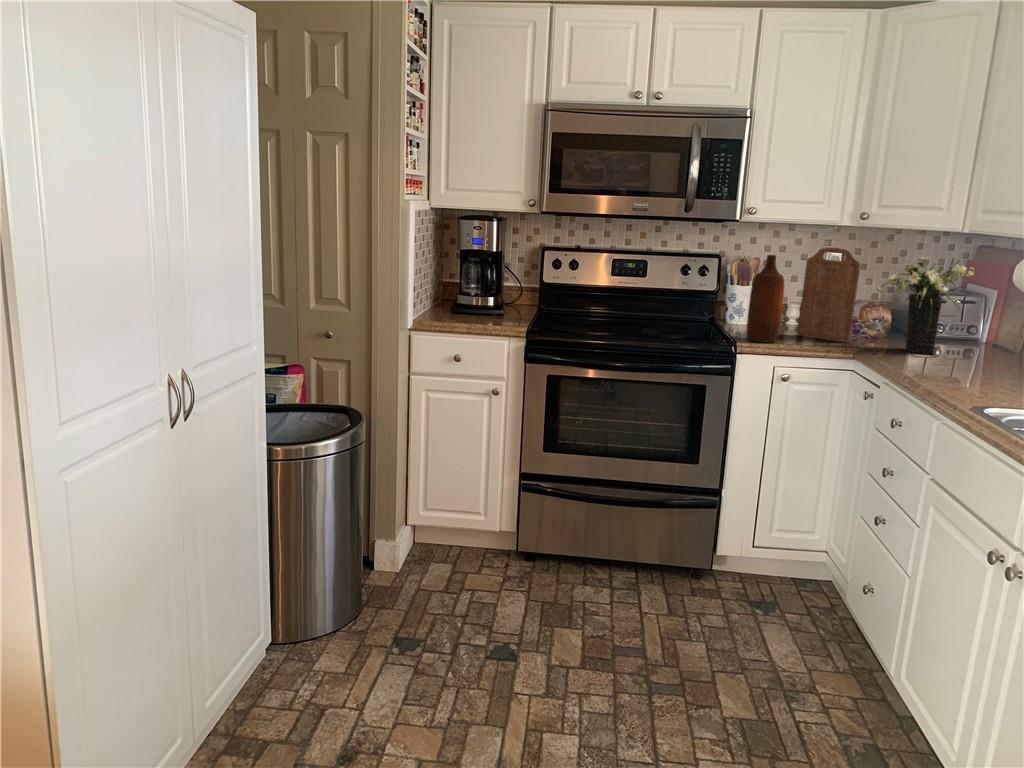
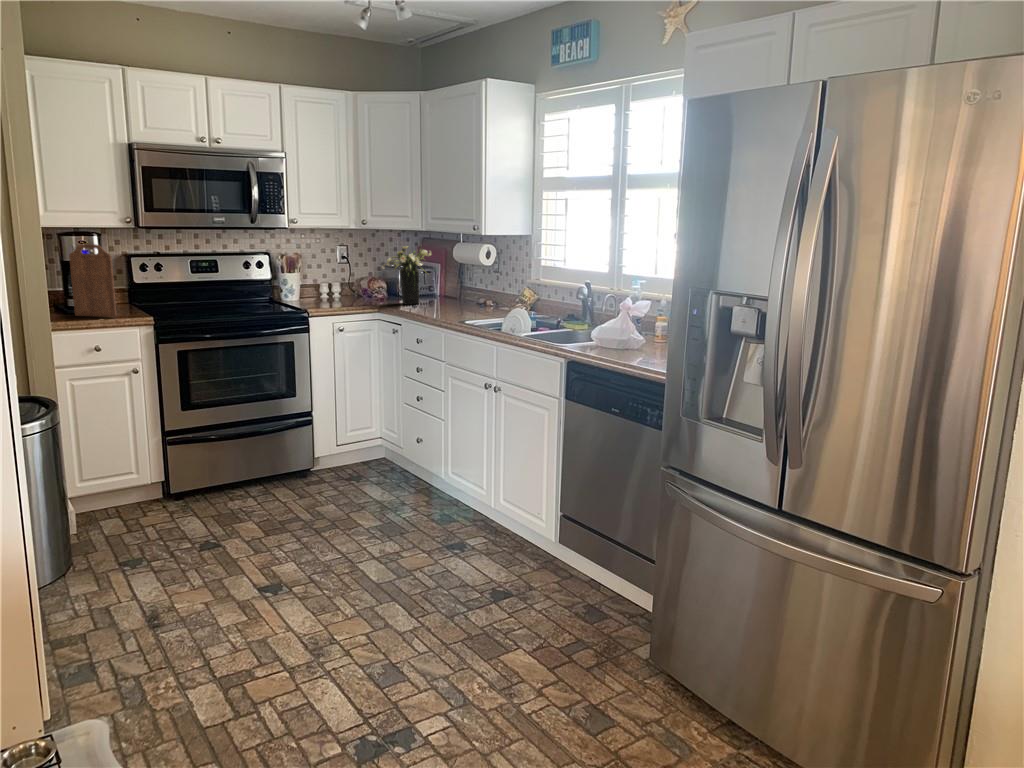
cutting board: present [797,248,861,343] -> present [69,244,117,317]
bottle: present [747,255,784,343] -> none [308,250,330,309]

